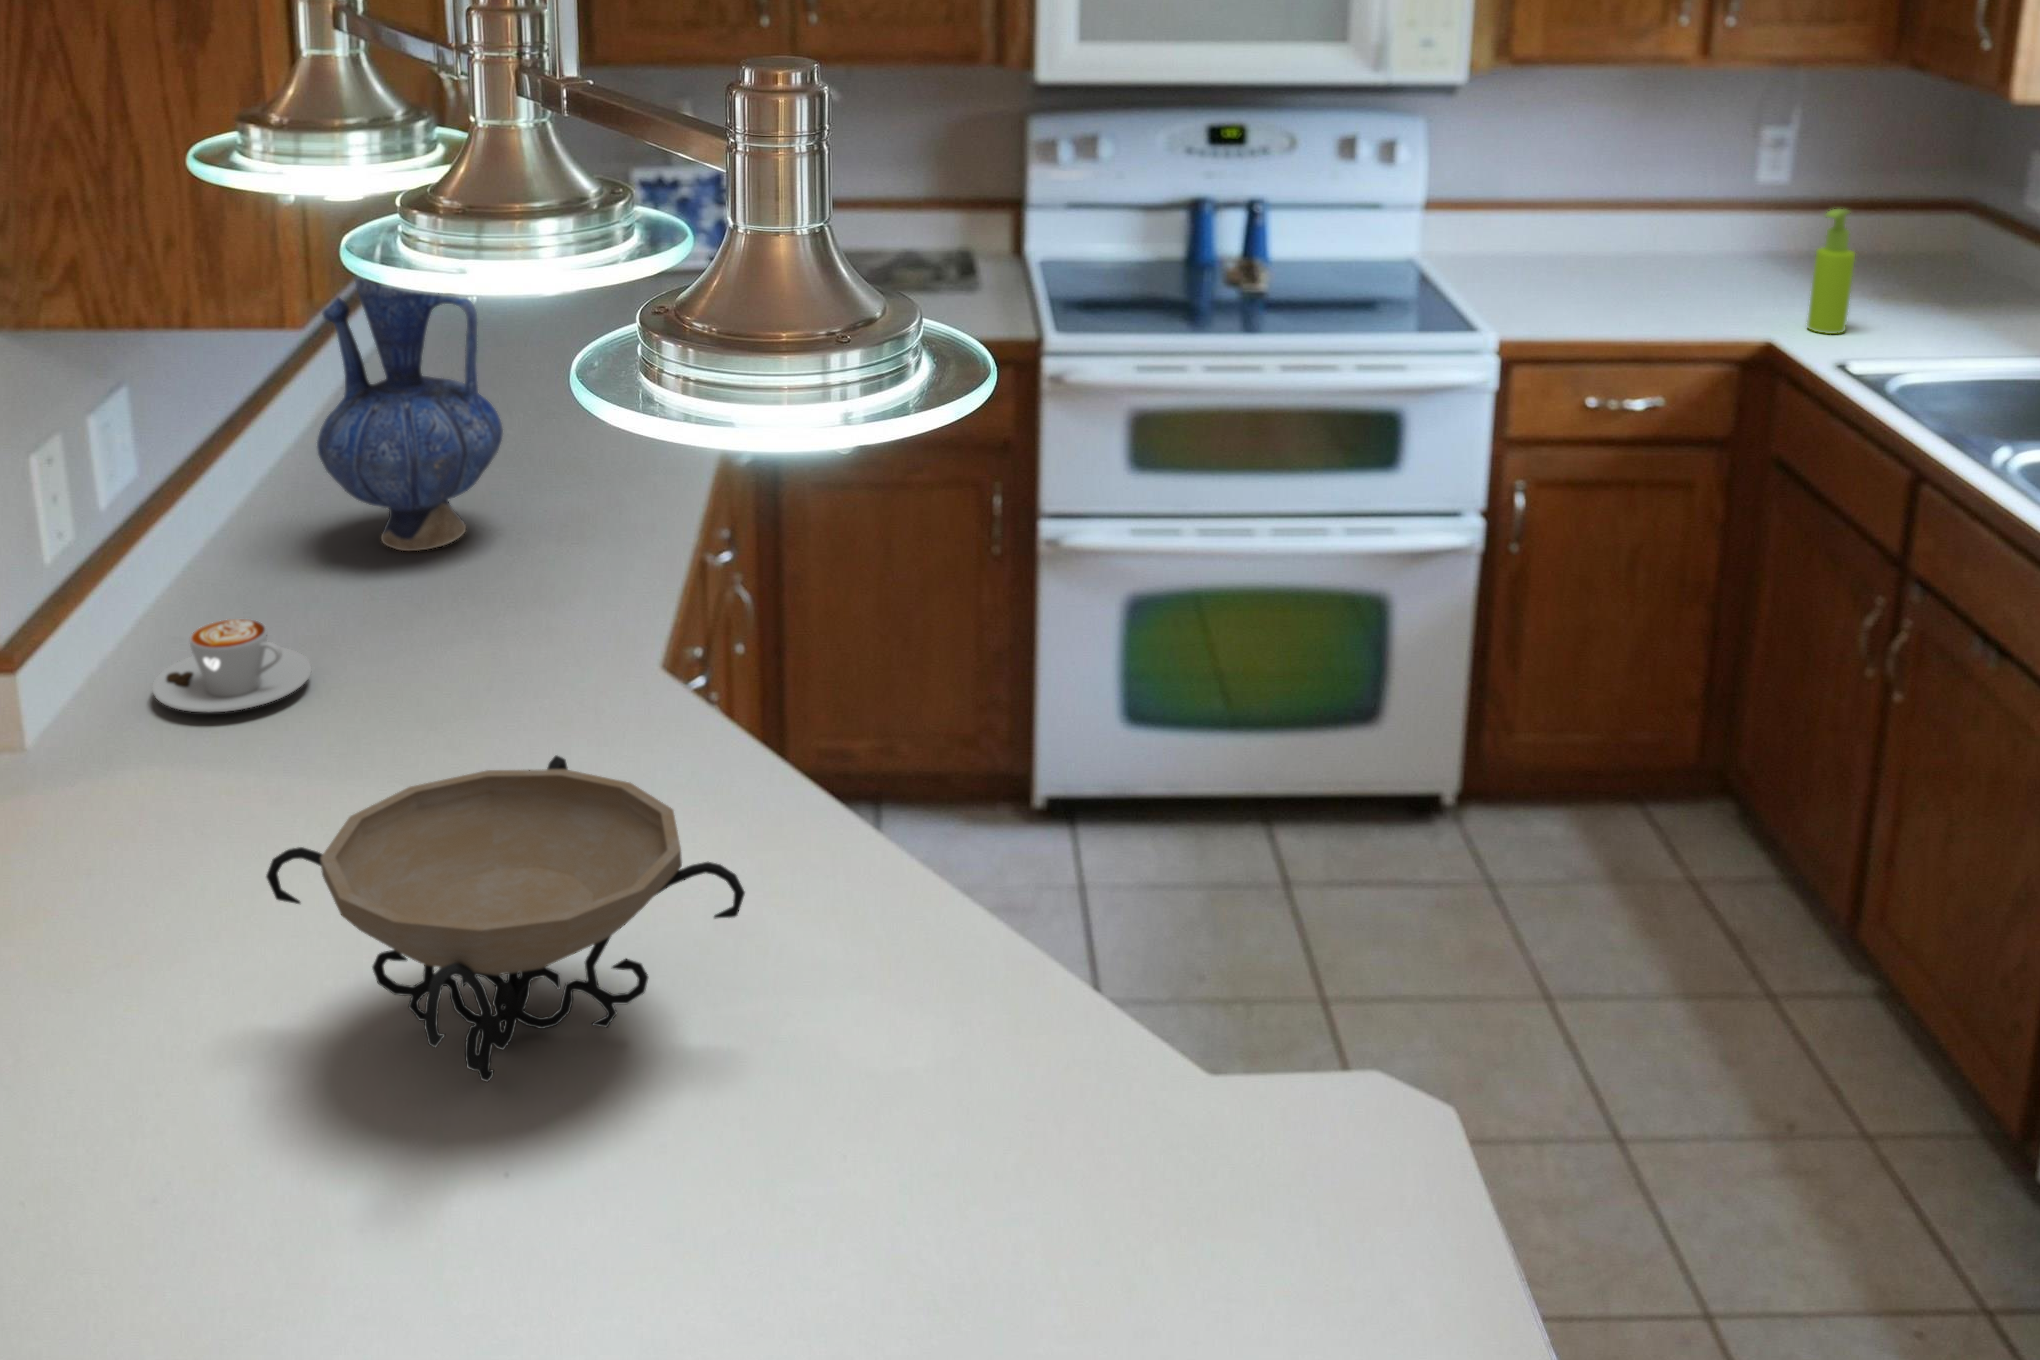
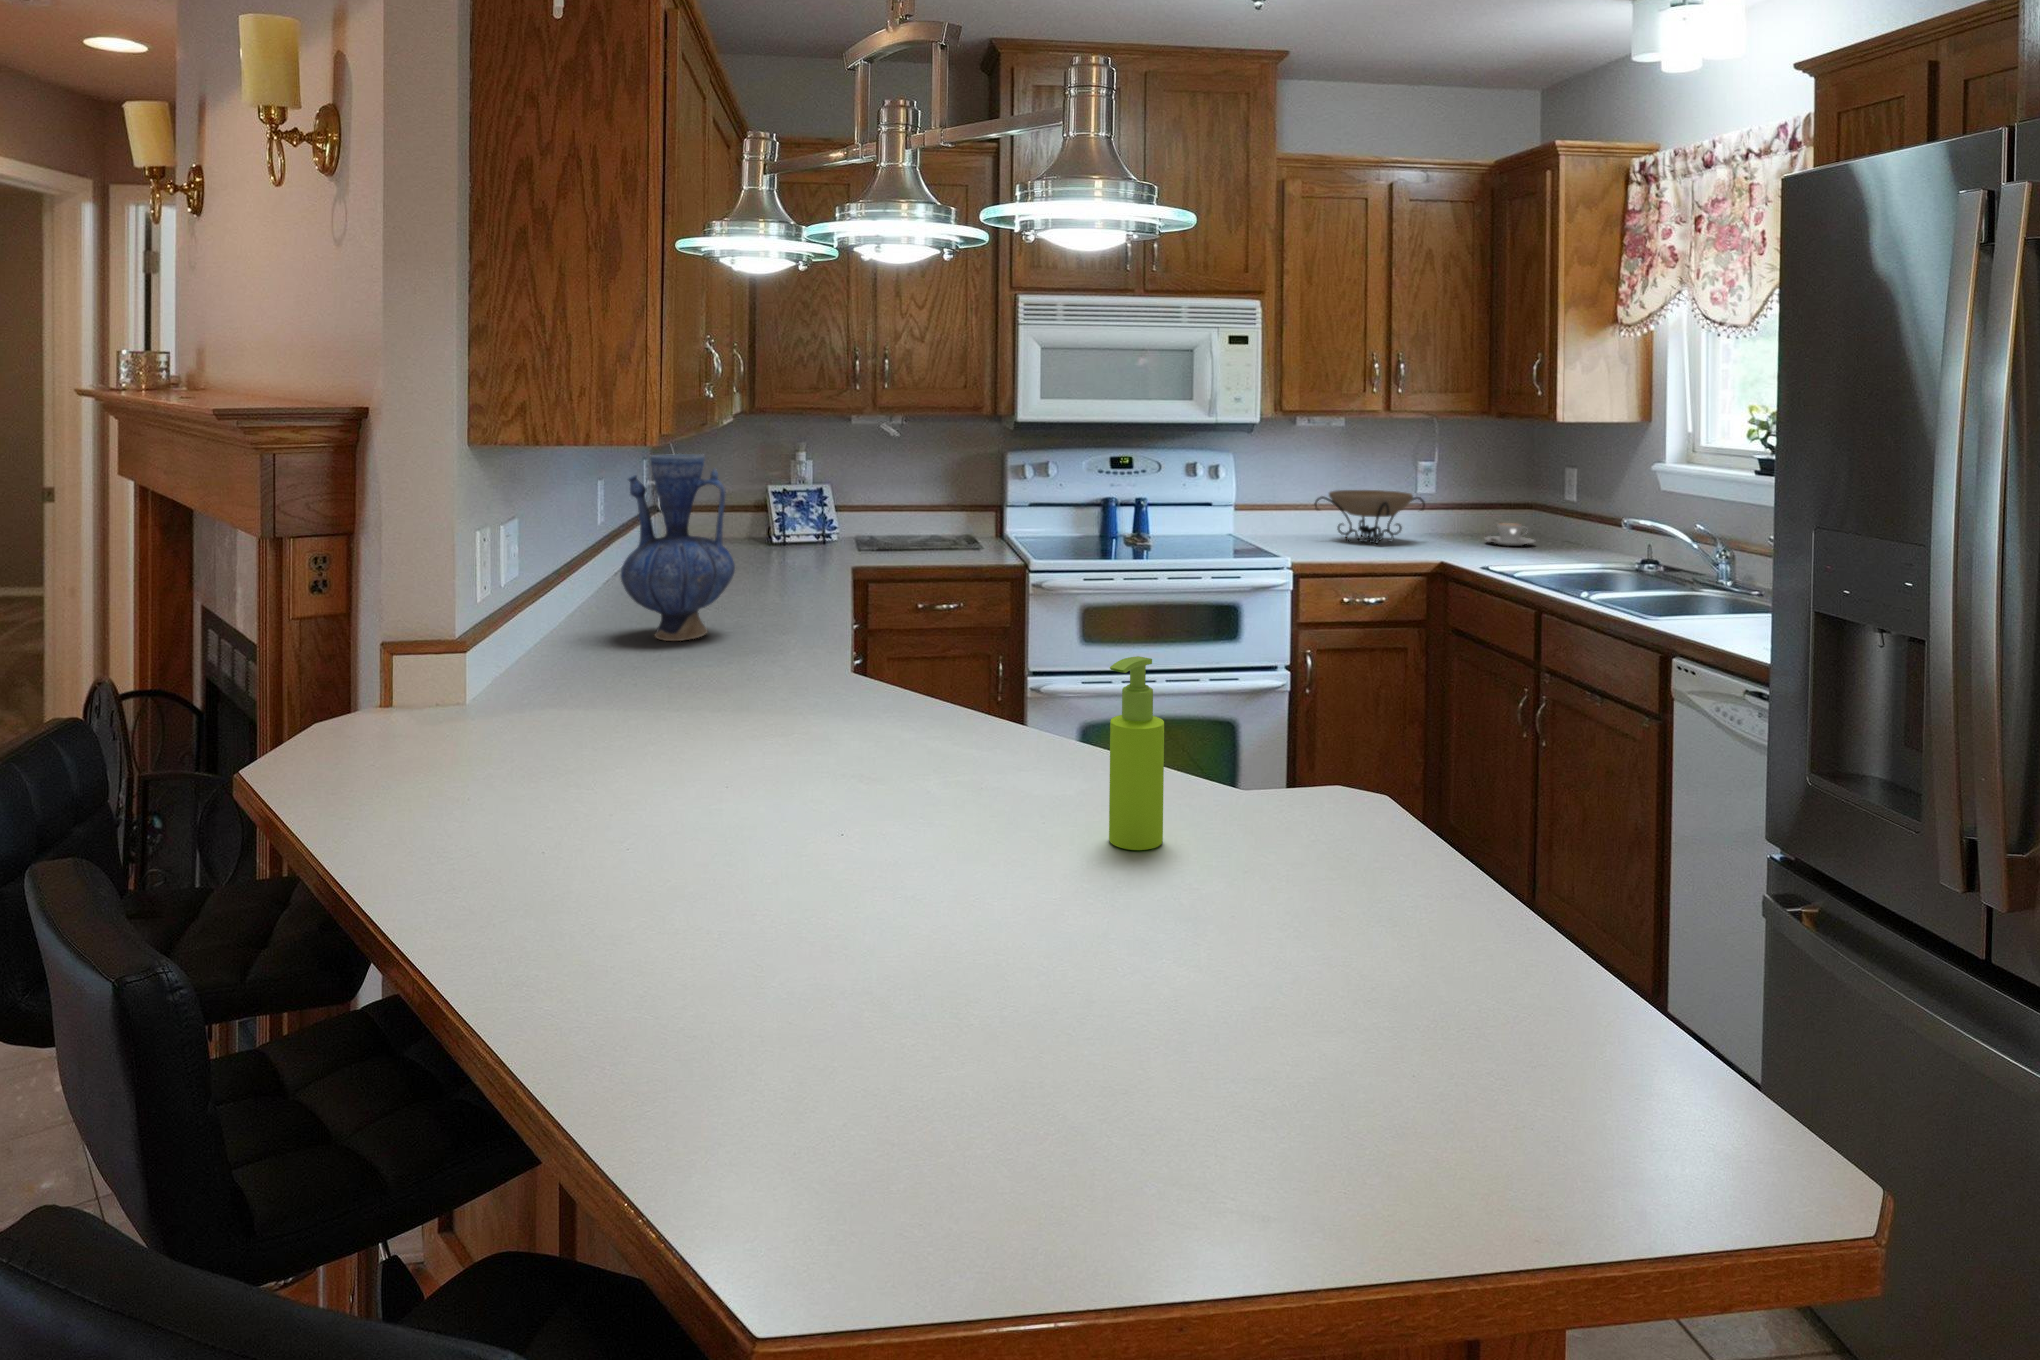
soap dispenser: present [1807,209,1855,334] -> present [1109,656,1164,850]
coffee cup: present [152,619,312,712] -> present [1485,523,1534,546]
decorative bowl: present [266,755,745,1082] -> present [1315,490,1425,543]

